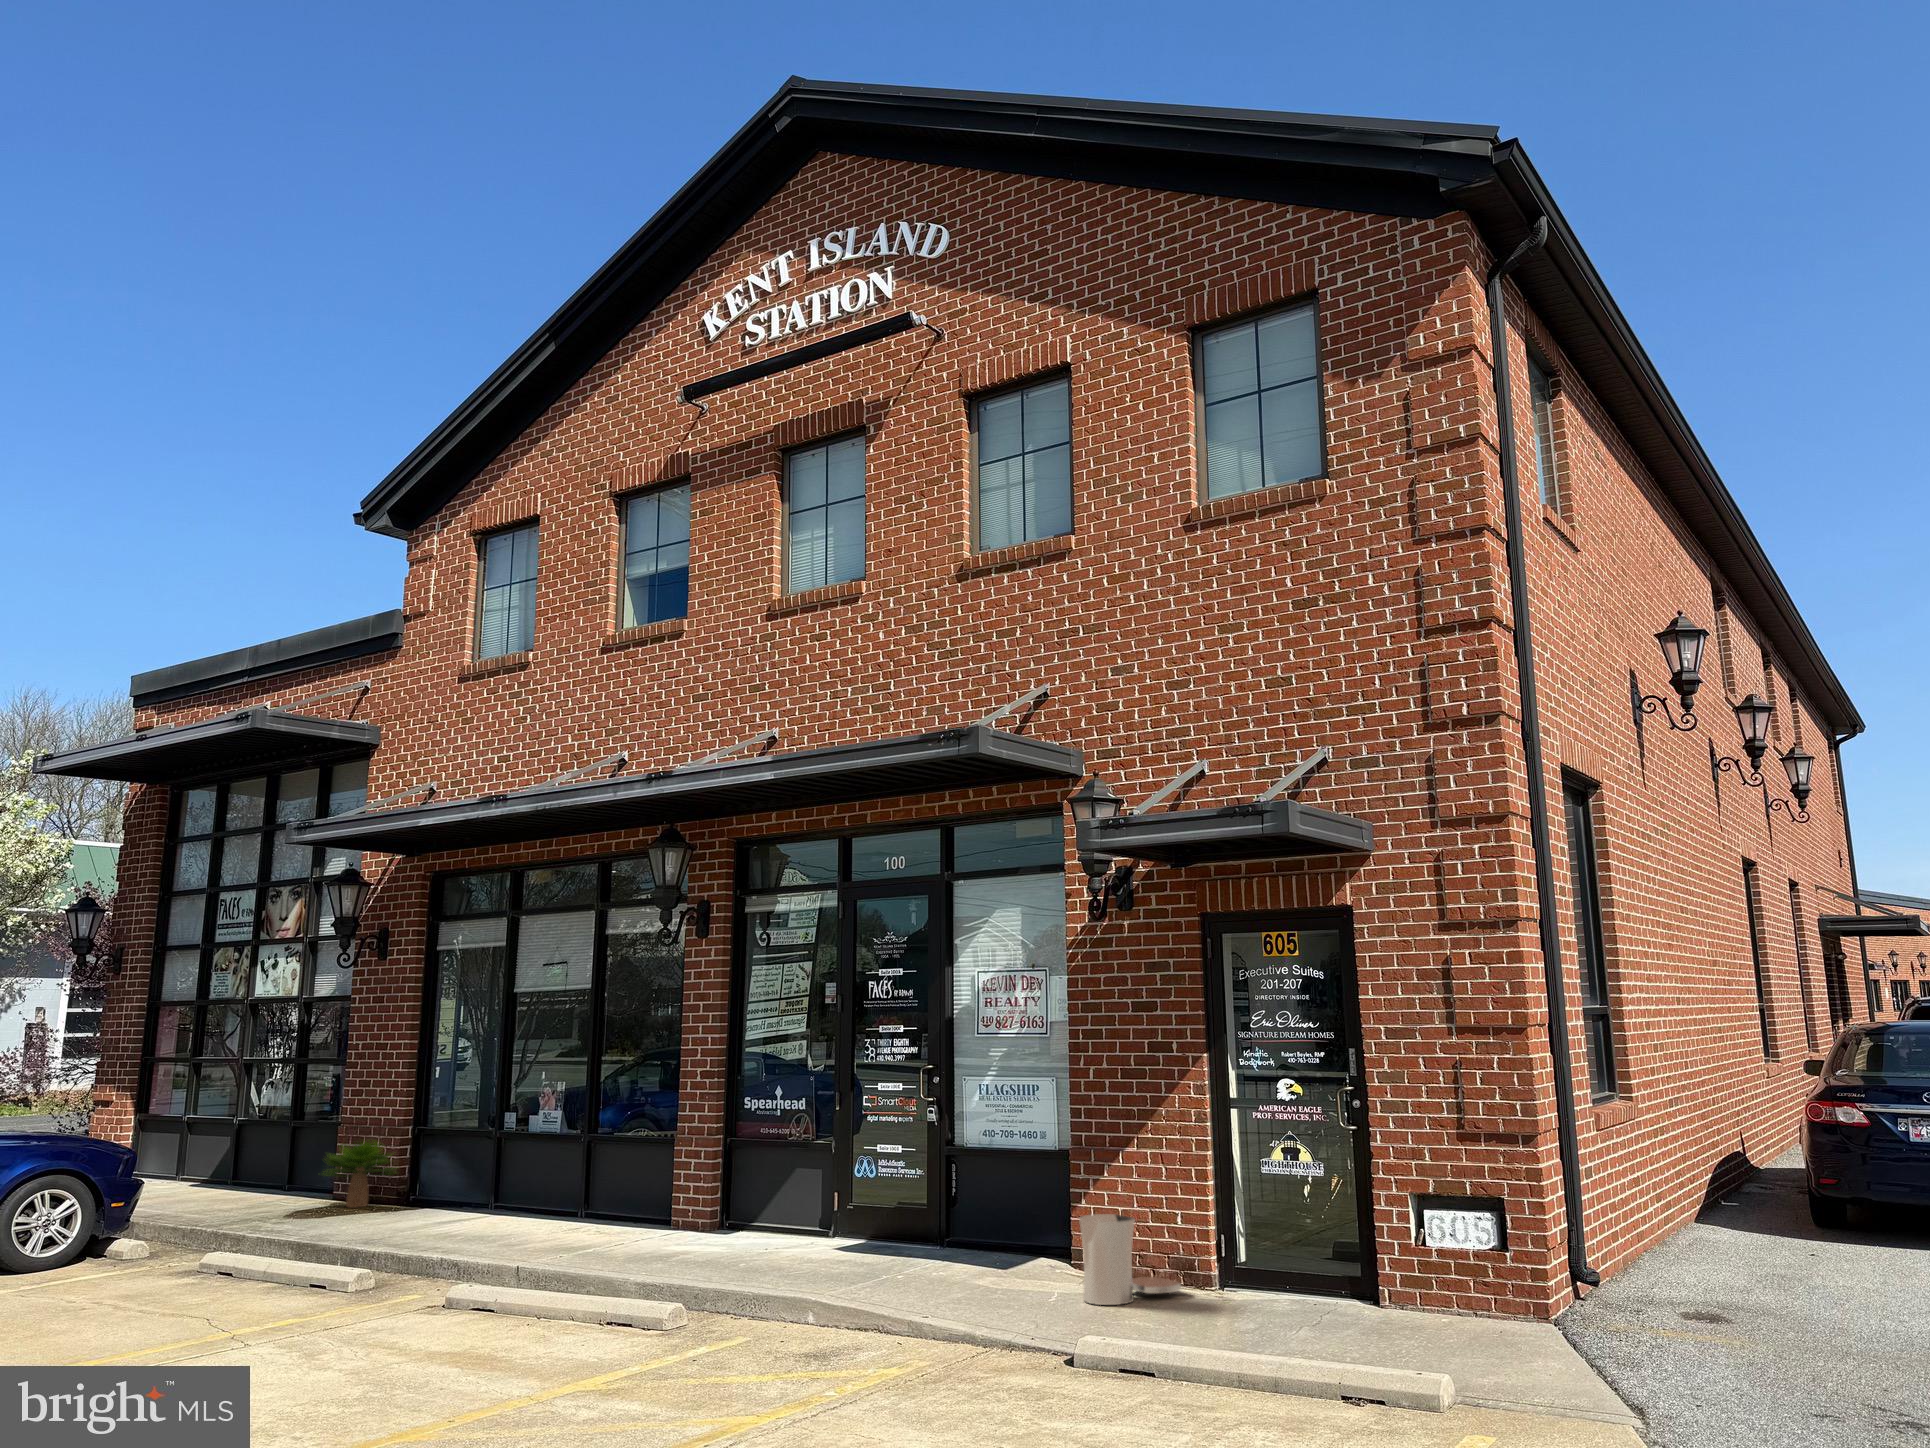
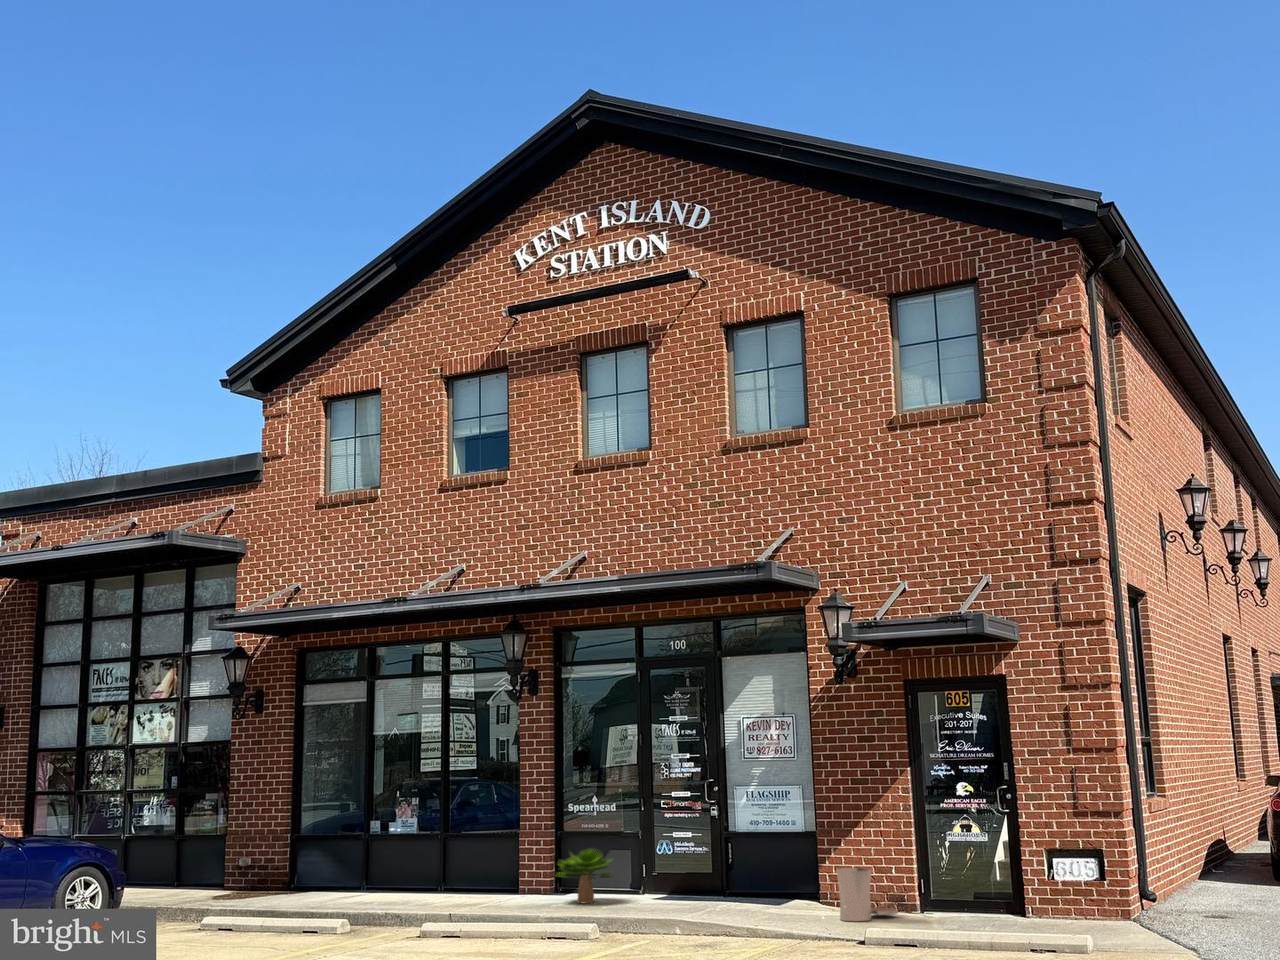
potted plant: present [323,1140,397,1207] -> present [558,849,612,903]

